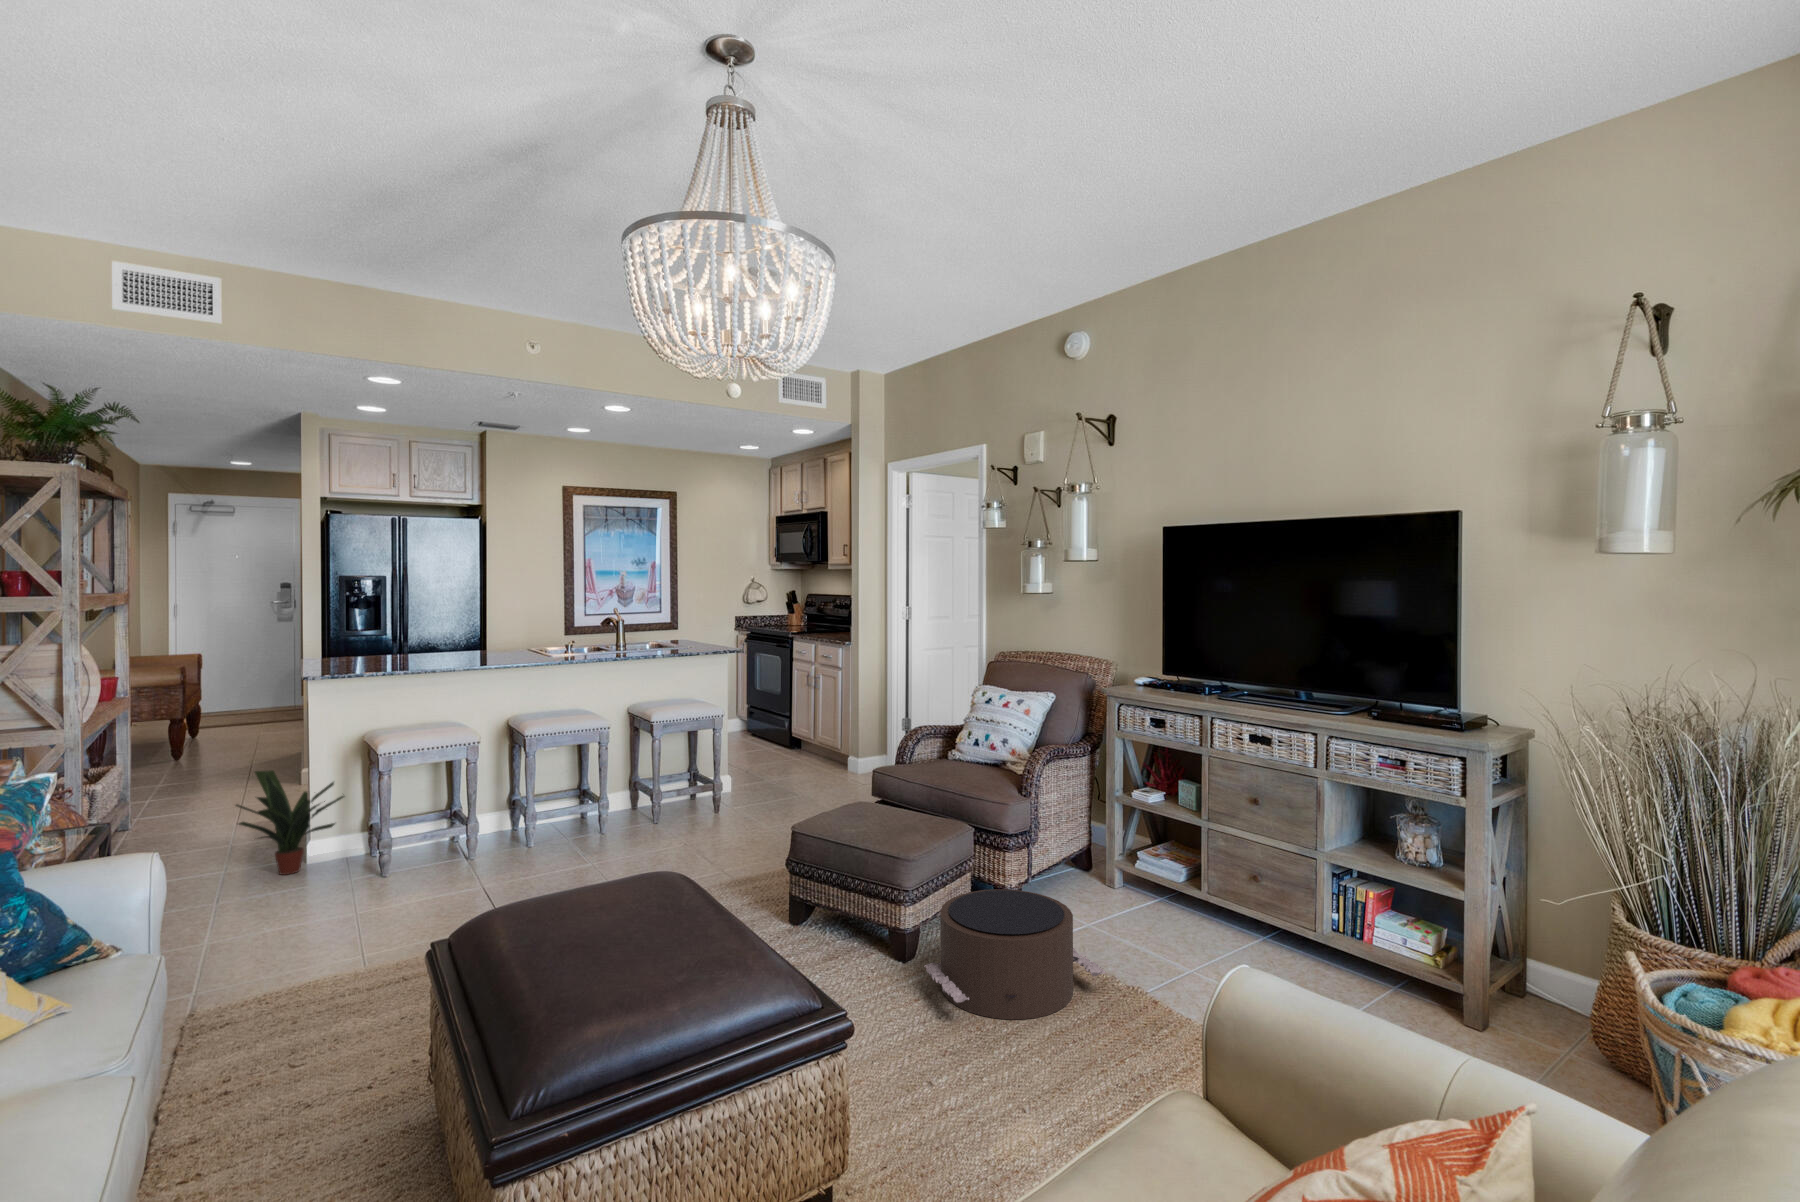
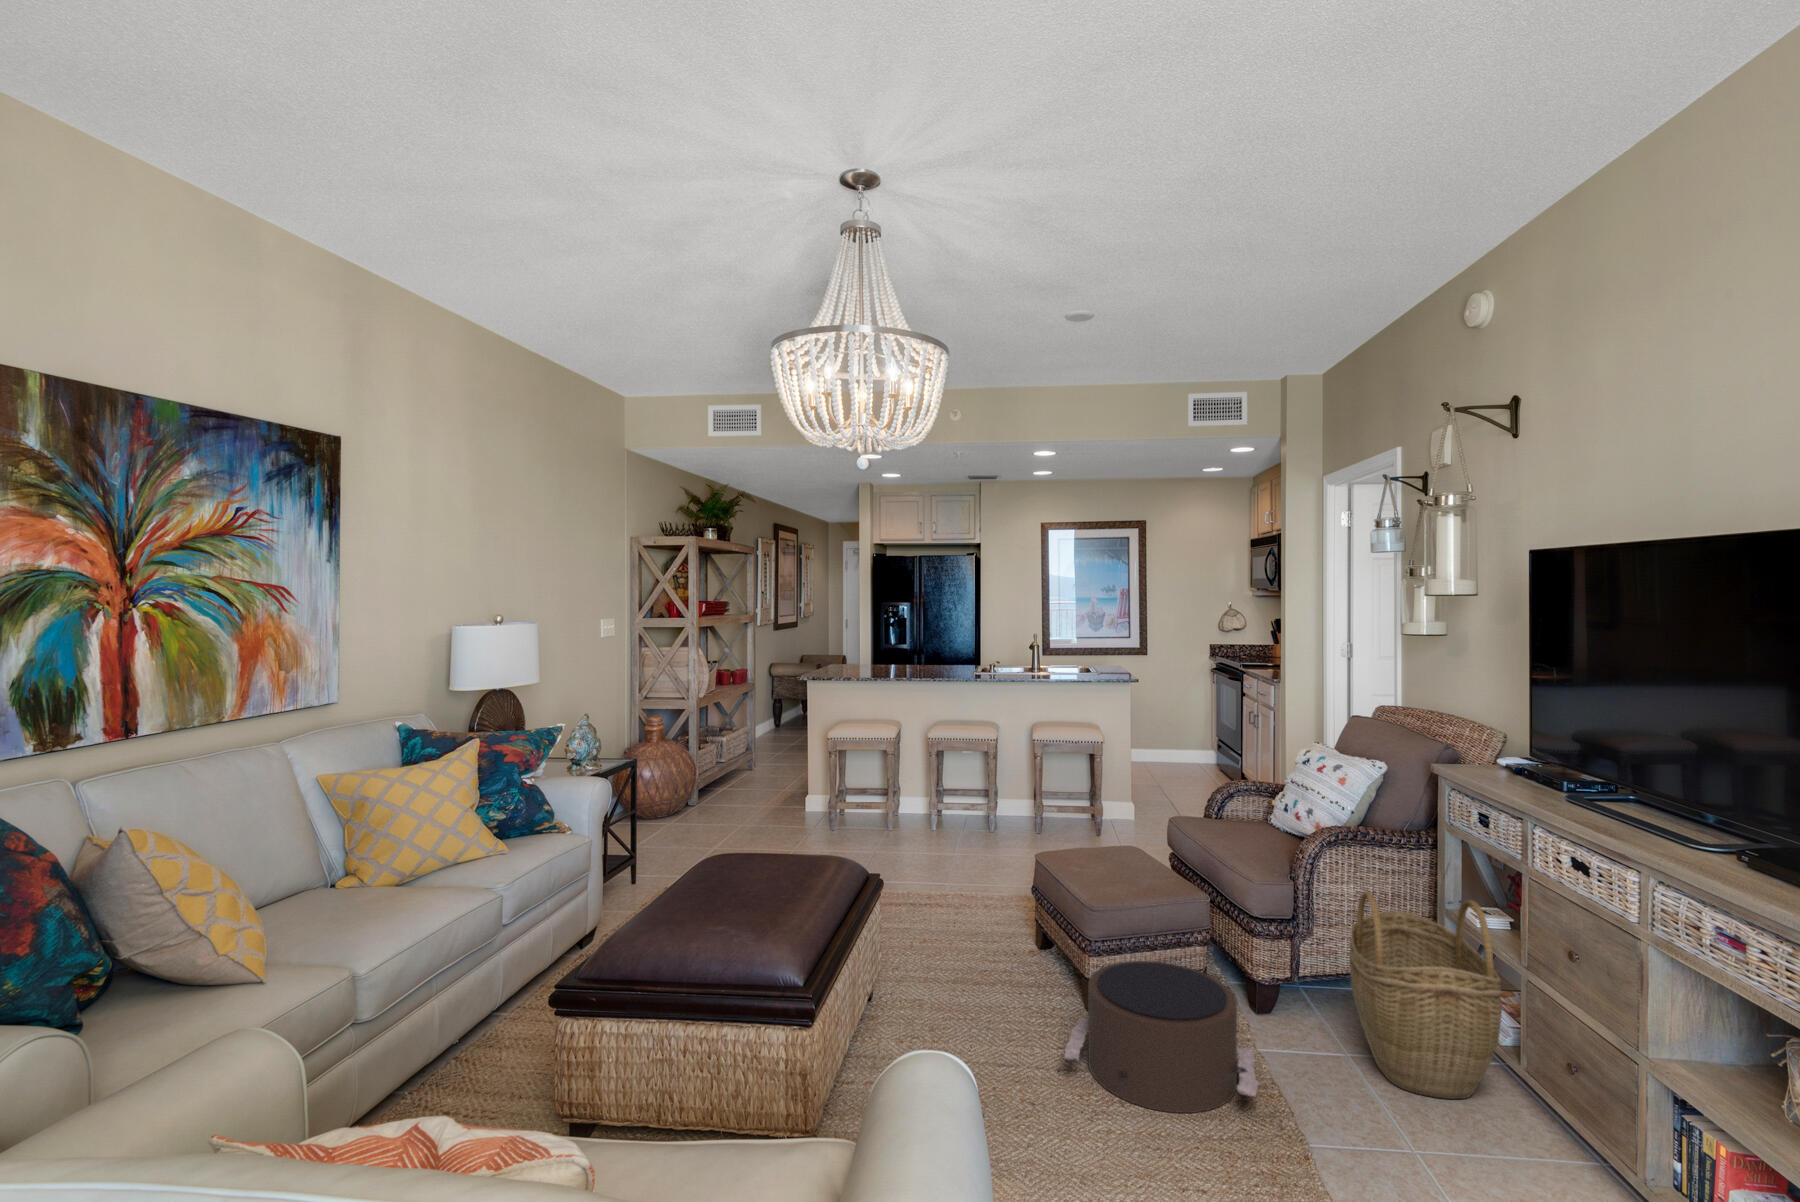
potted plant: present [236,770,344,875] -> none [752,740,815,817]
woven basket: none [1078,782,1199,936] -> present [1349,891,1502,1099]

